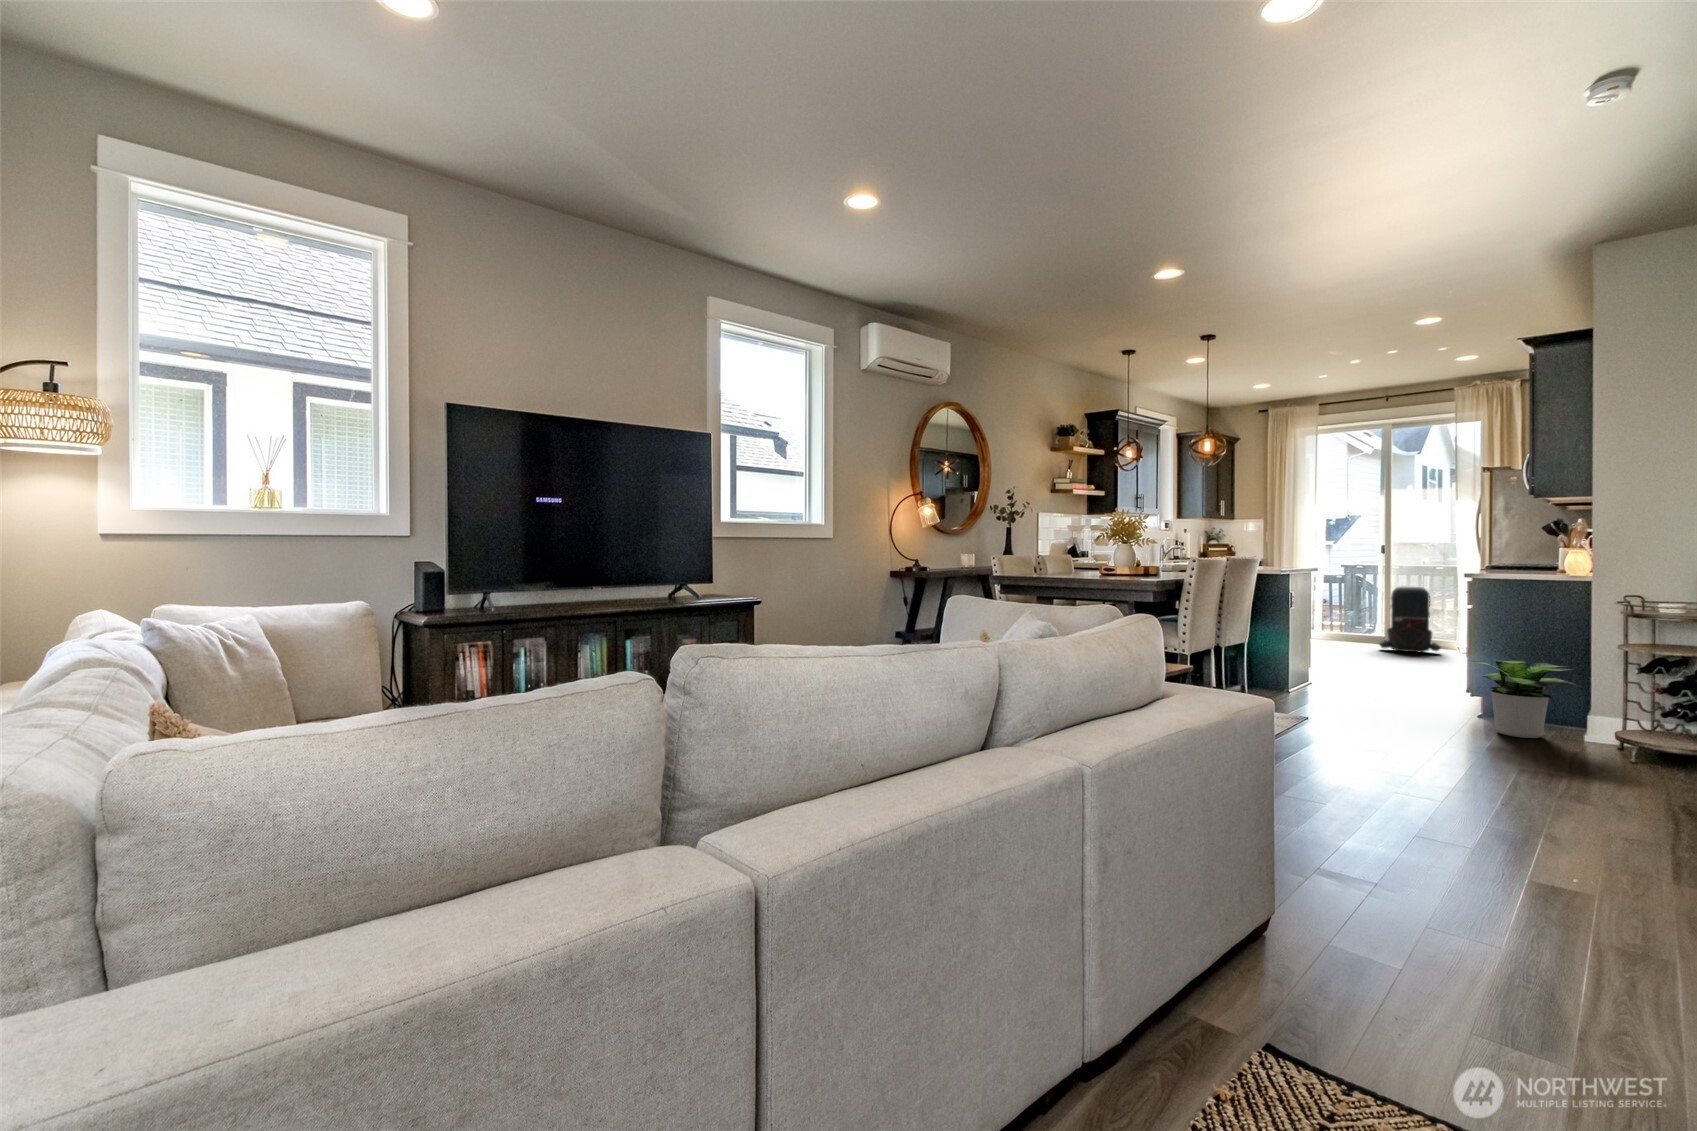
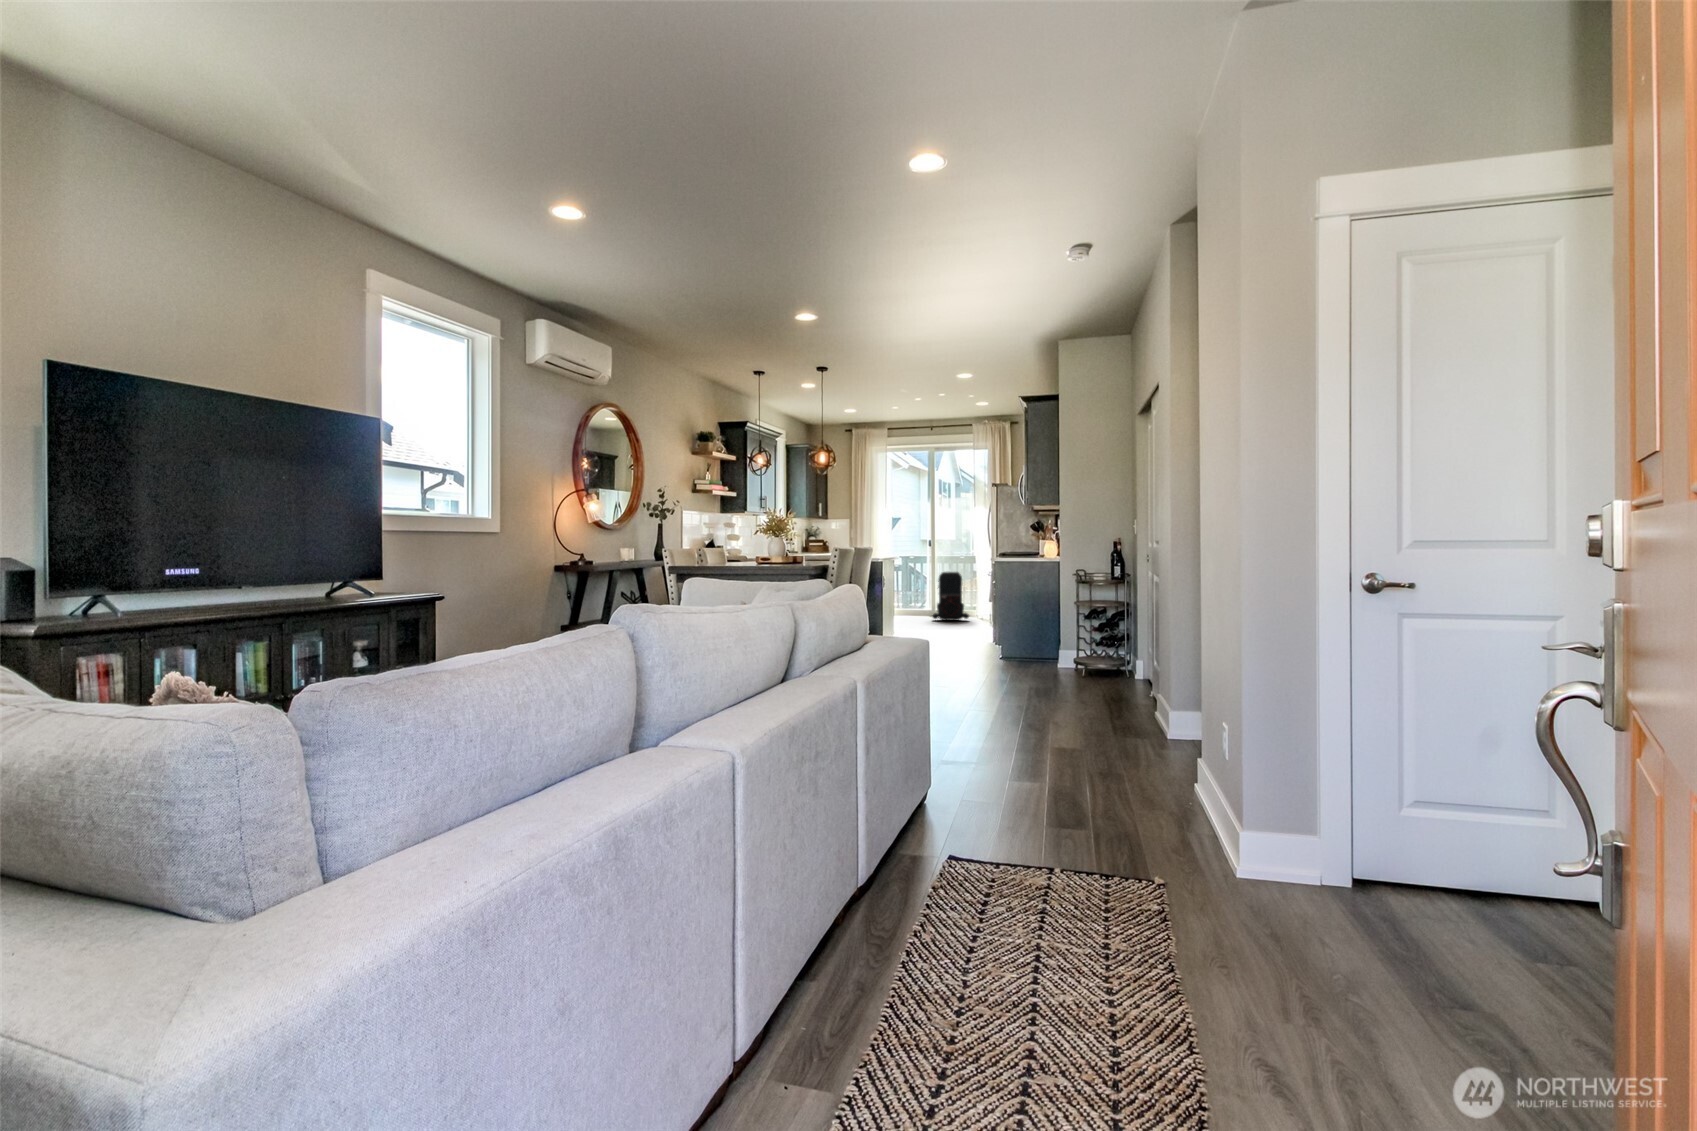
potted plant: present [1472,659,1581,738] -> none [998,617,1060,669]

